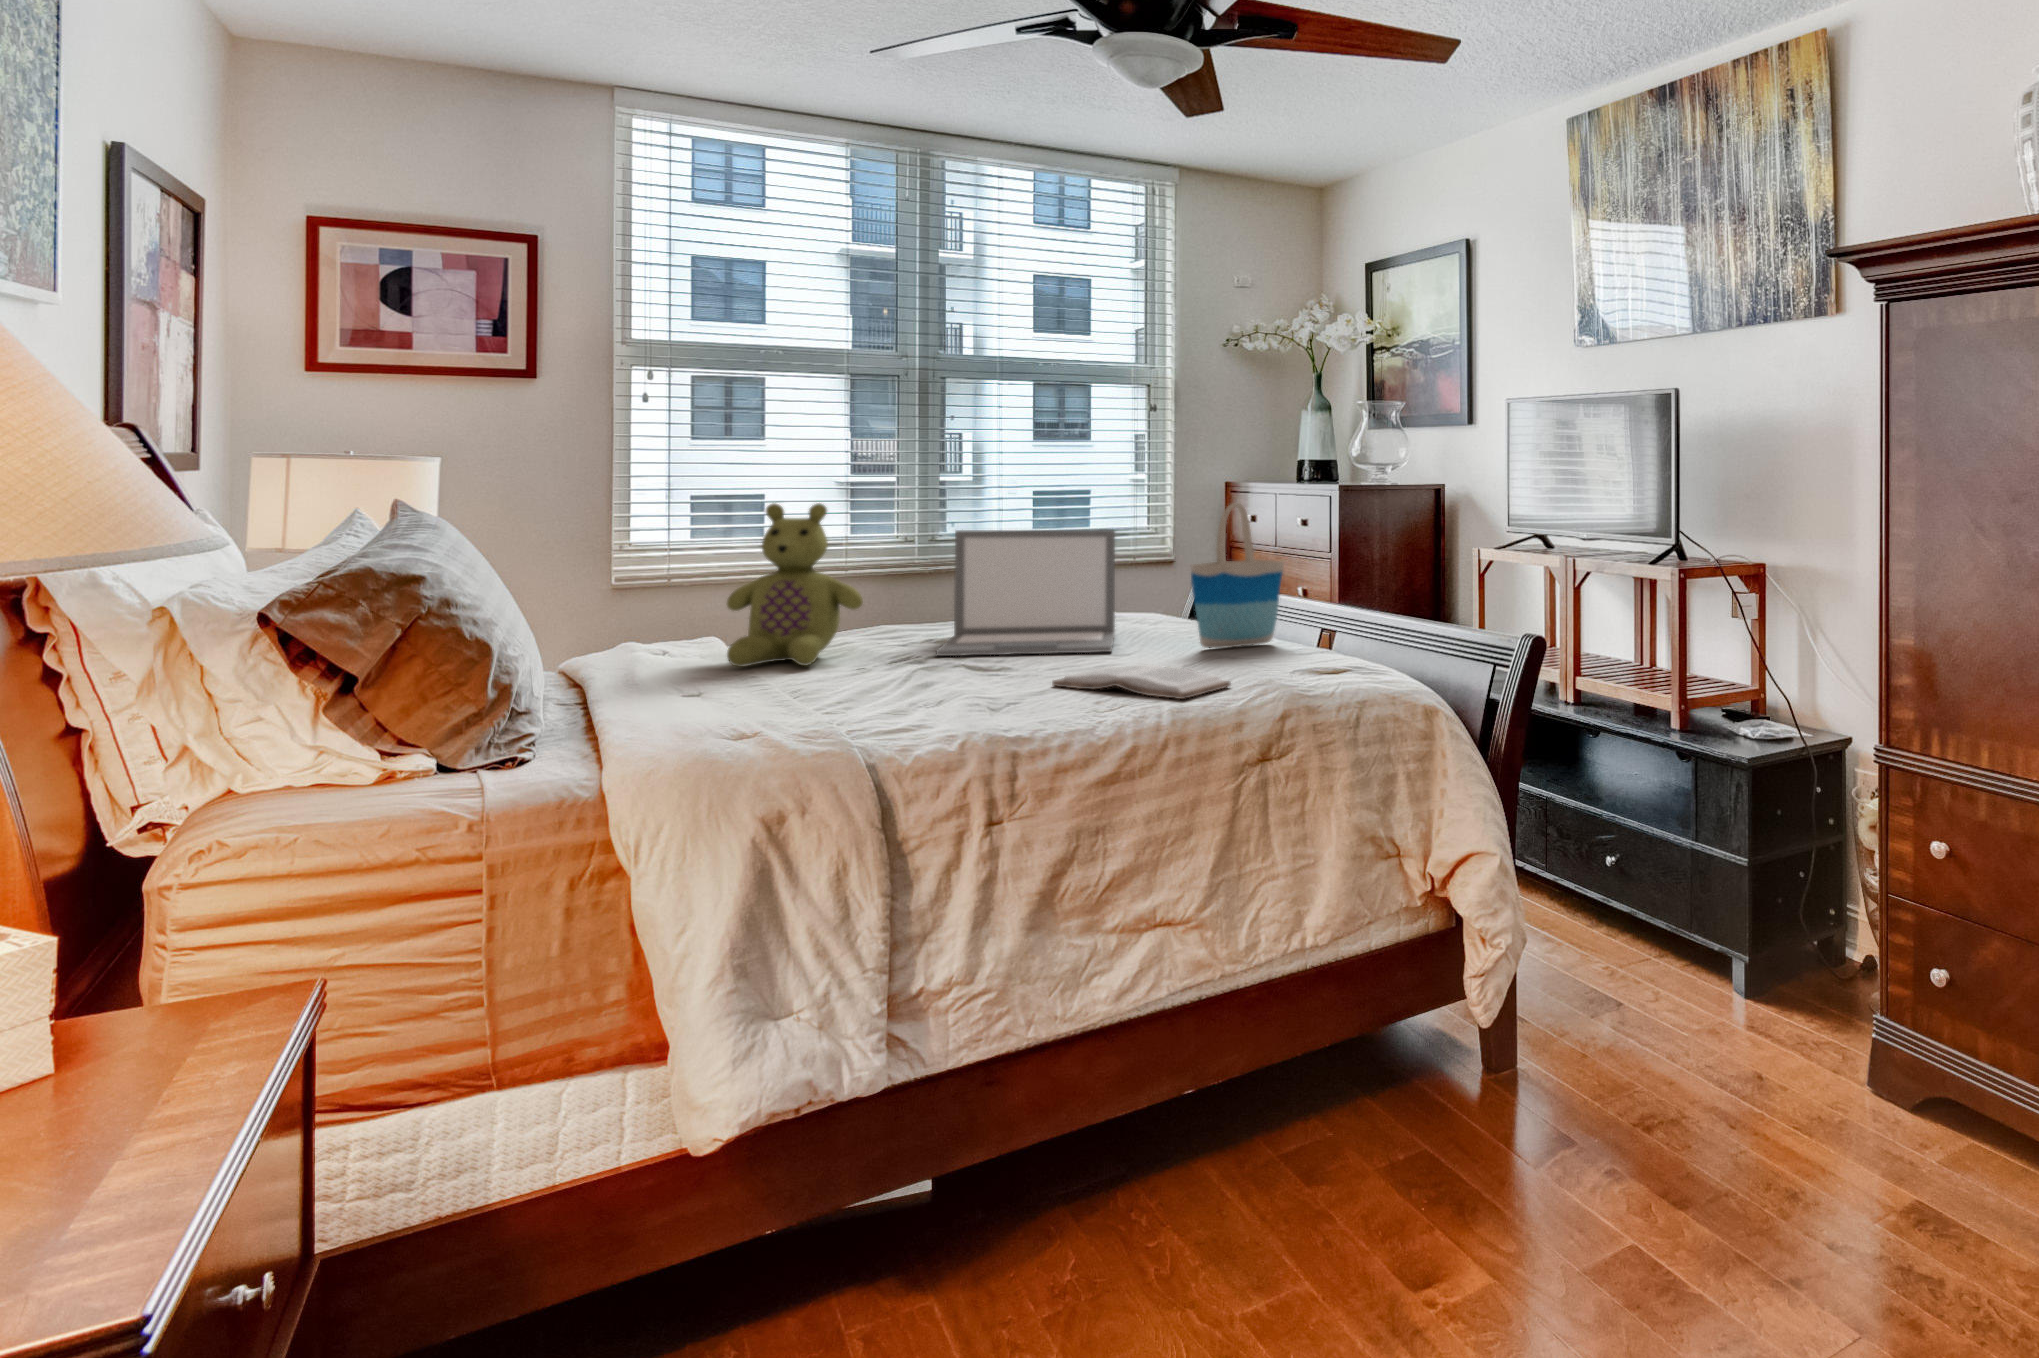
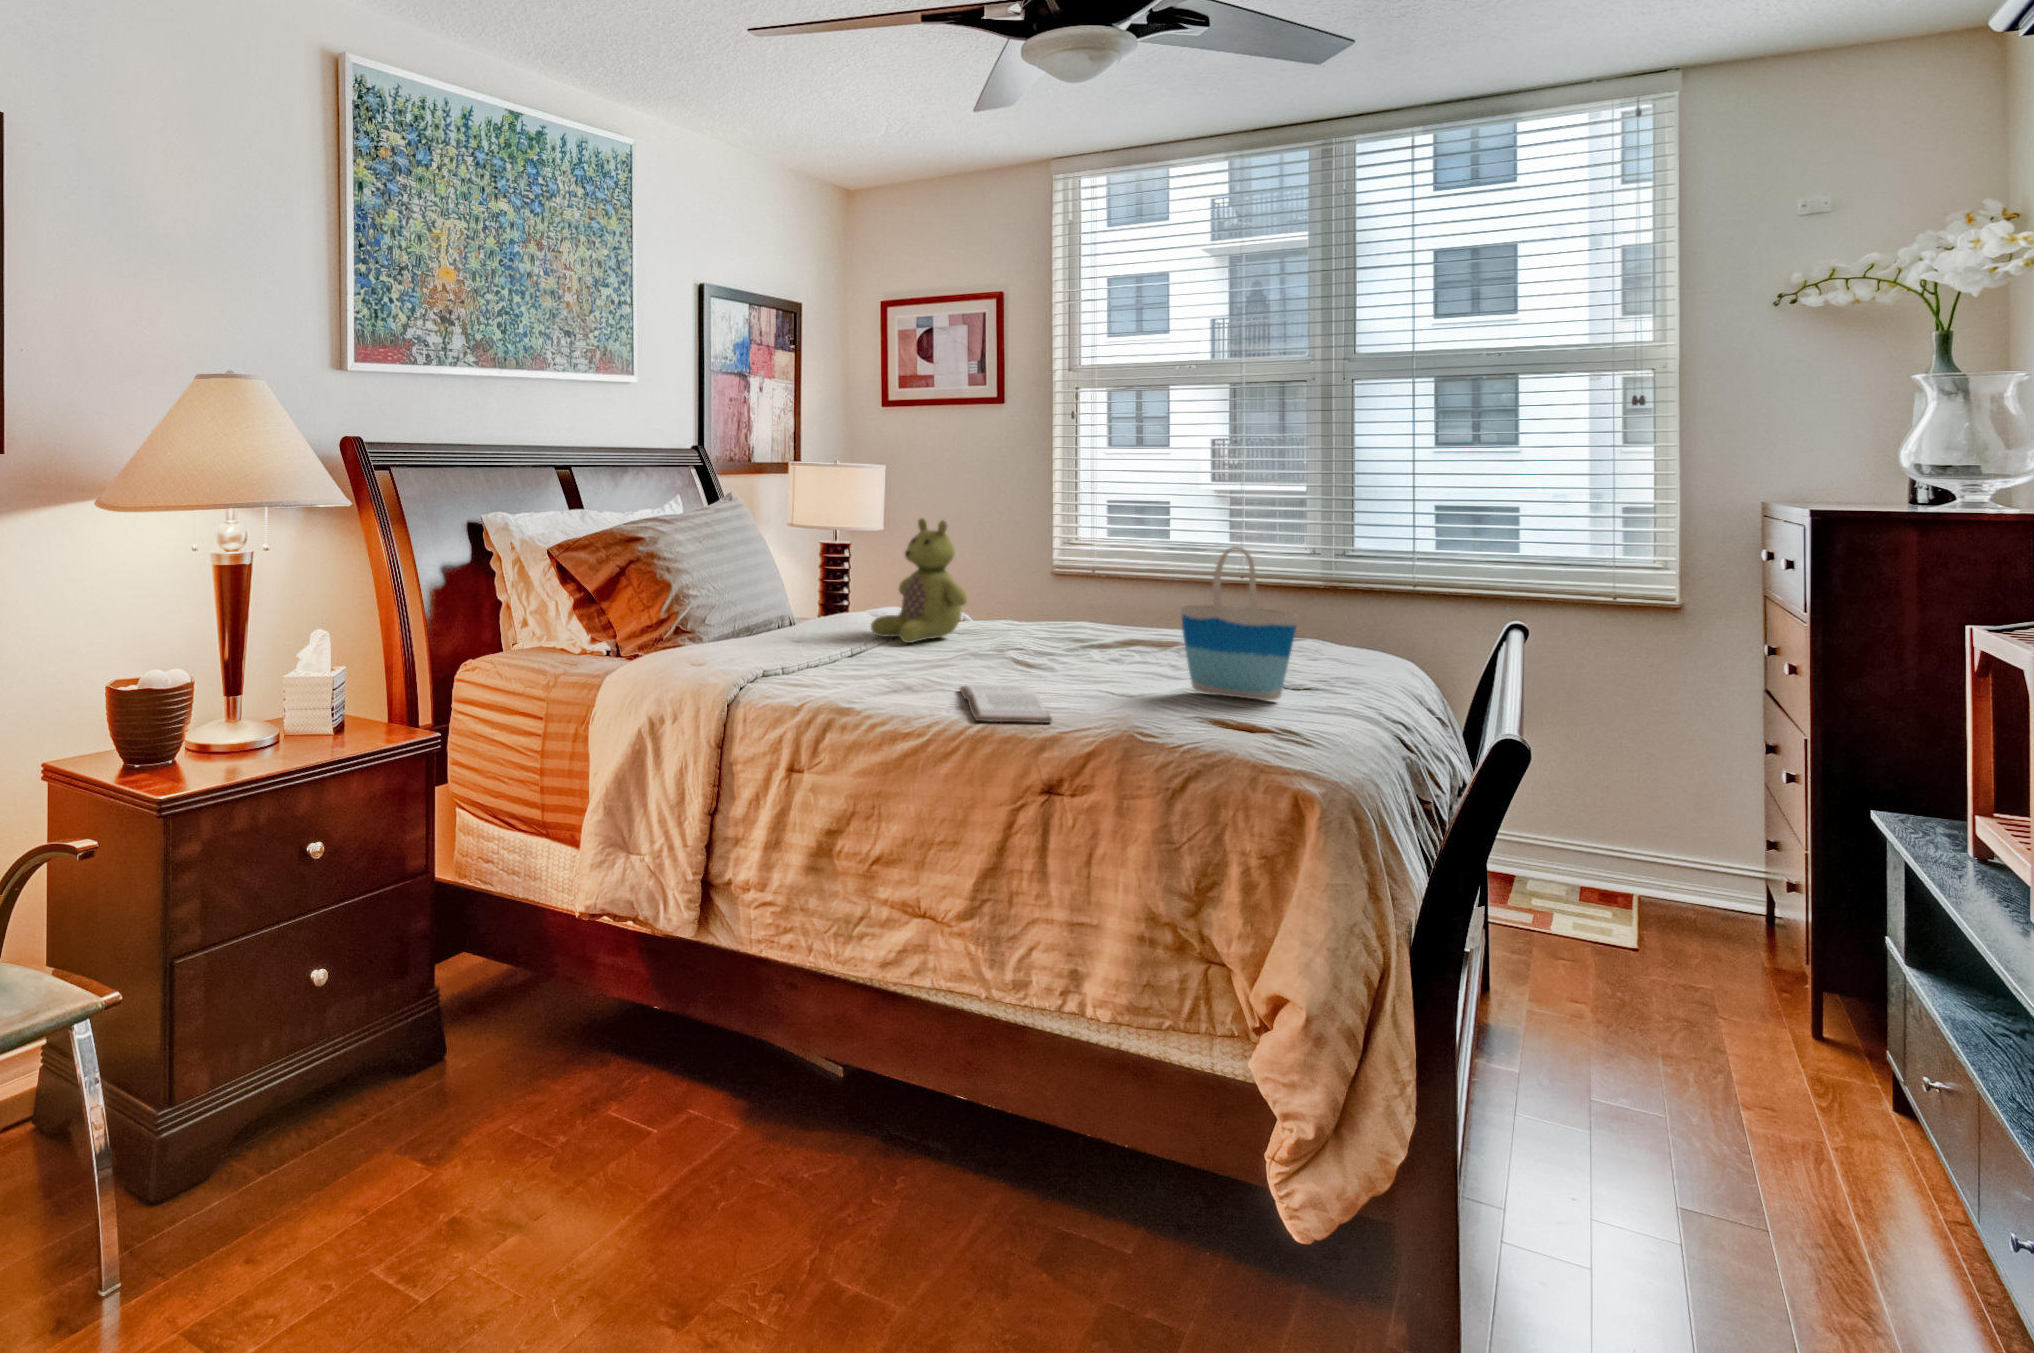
laptop: present [936,529,1115,656] -> none [1001,549,1190,677]

